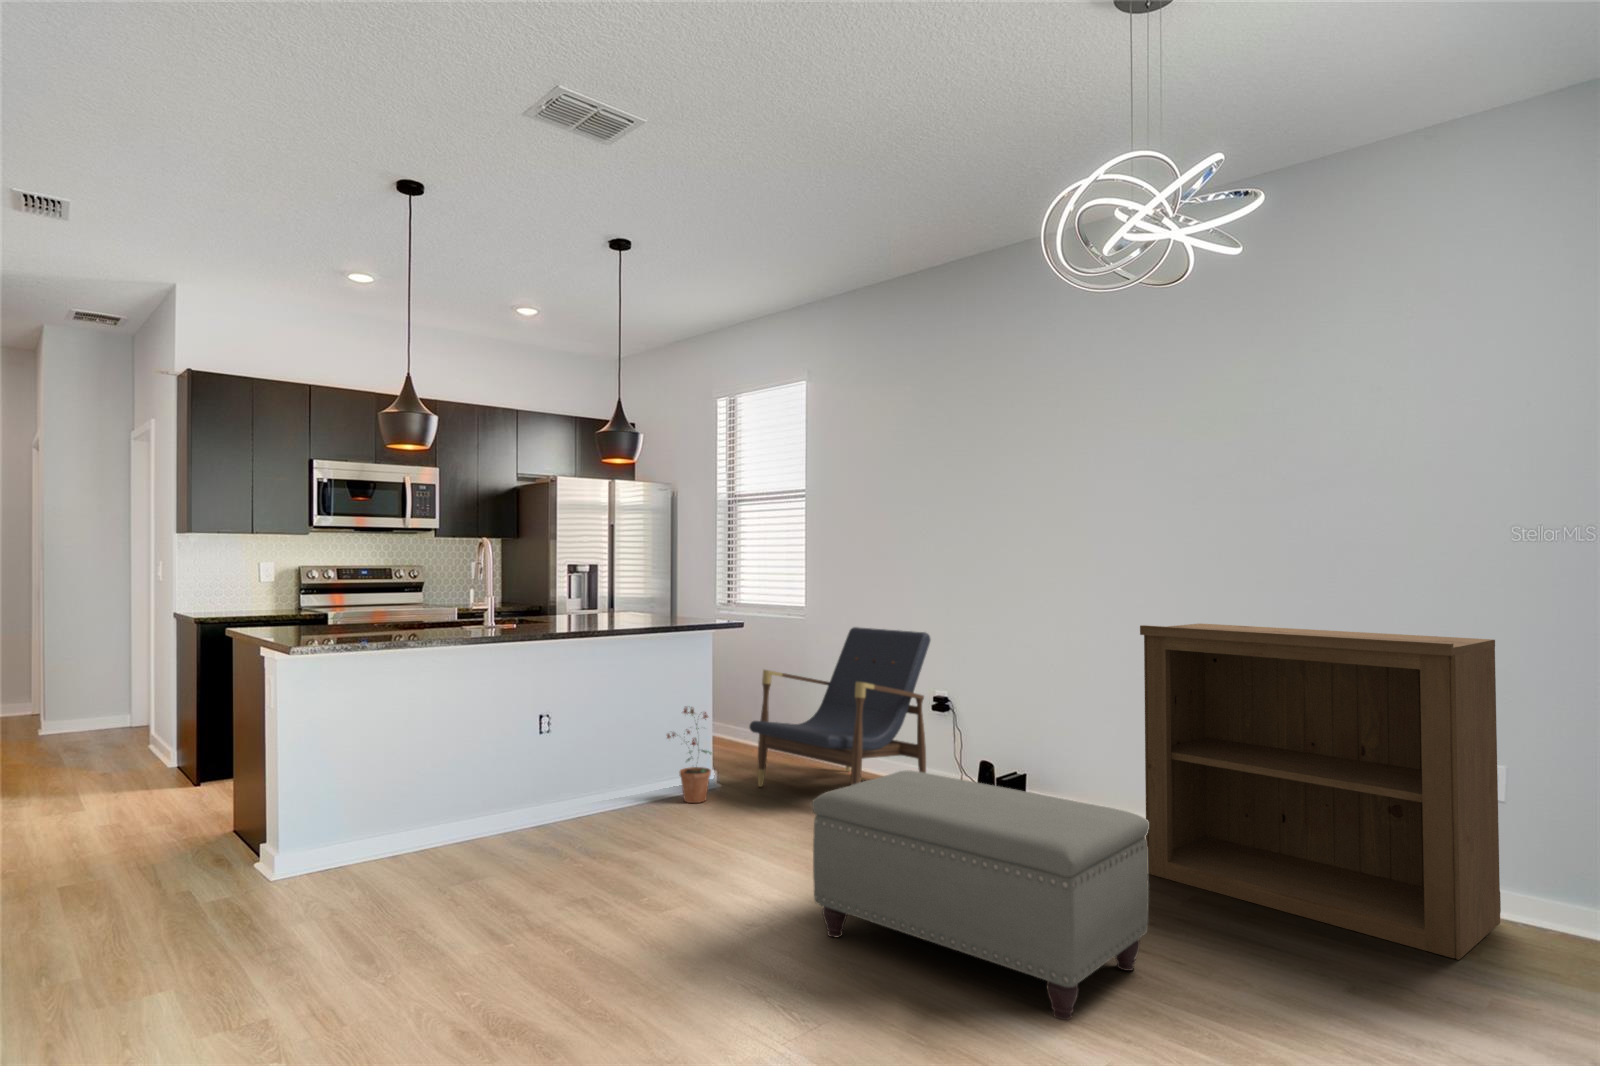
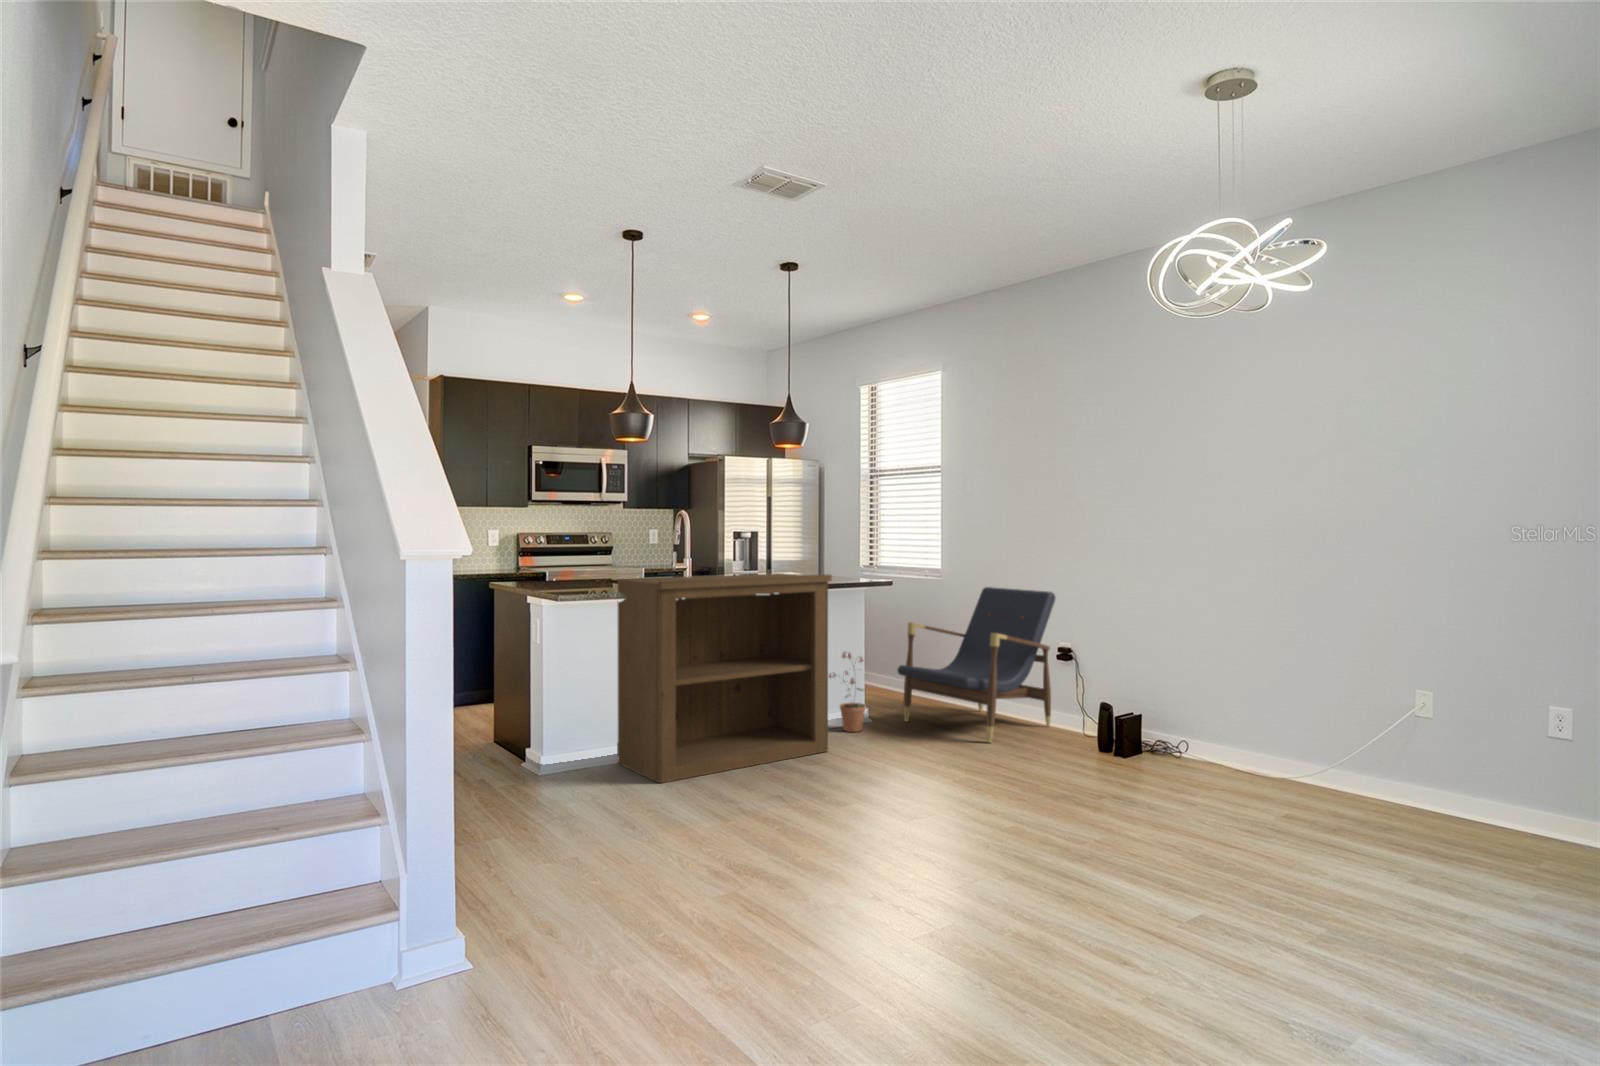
bookshelf: present [1140,624,1501,960] -> present [617,573,832,783]
ottoman: present [812,770,1149,1020] -> none [965,702,1246,890]

